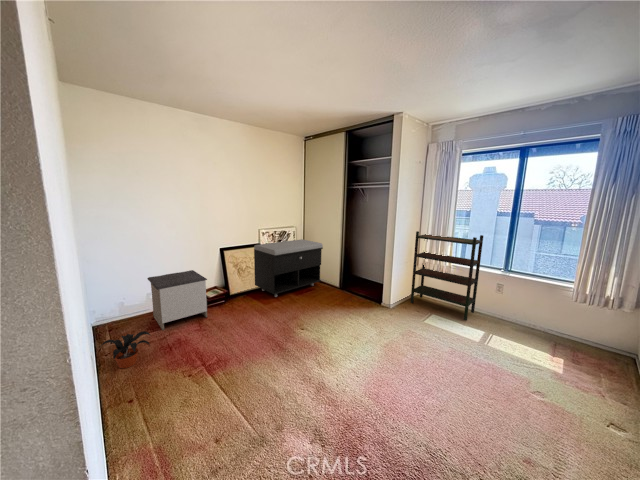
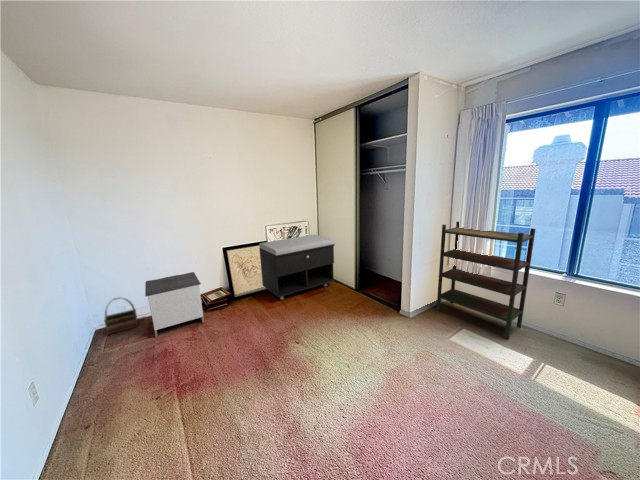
basket: none [105,293,138,330] -> present [104,298,138,334]
potted plant: present [101,331,150,368] -> none [75,343,132,383]

